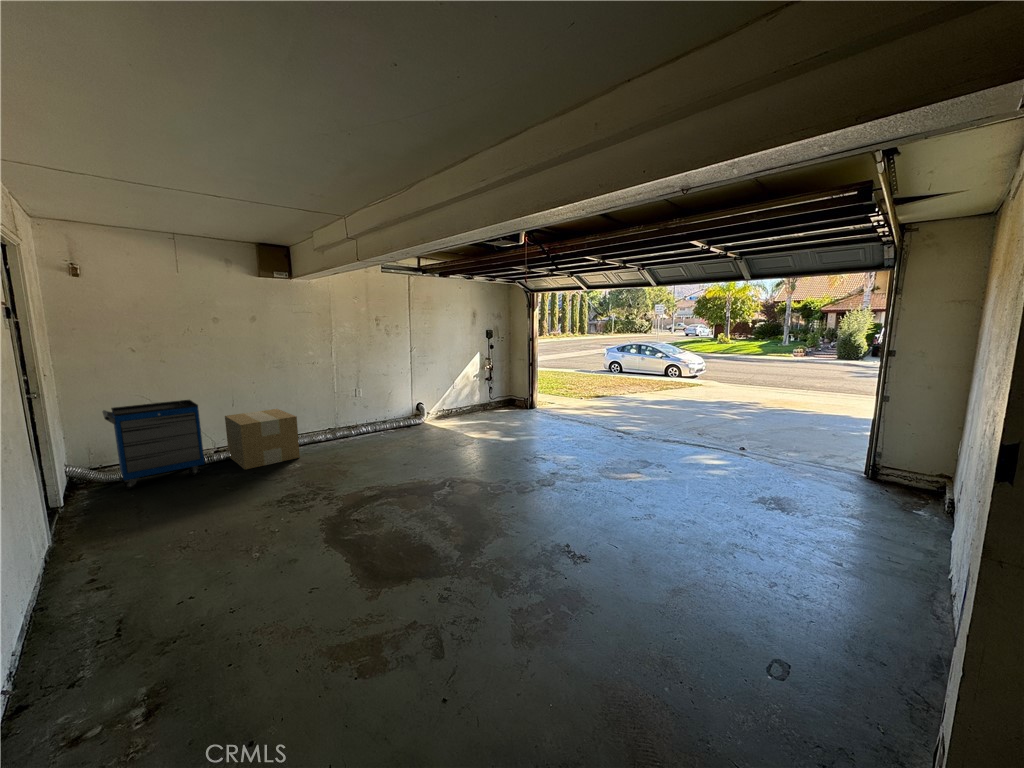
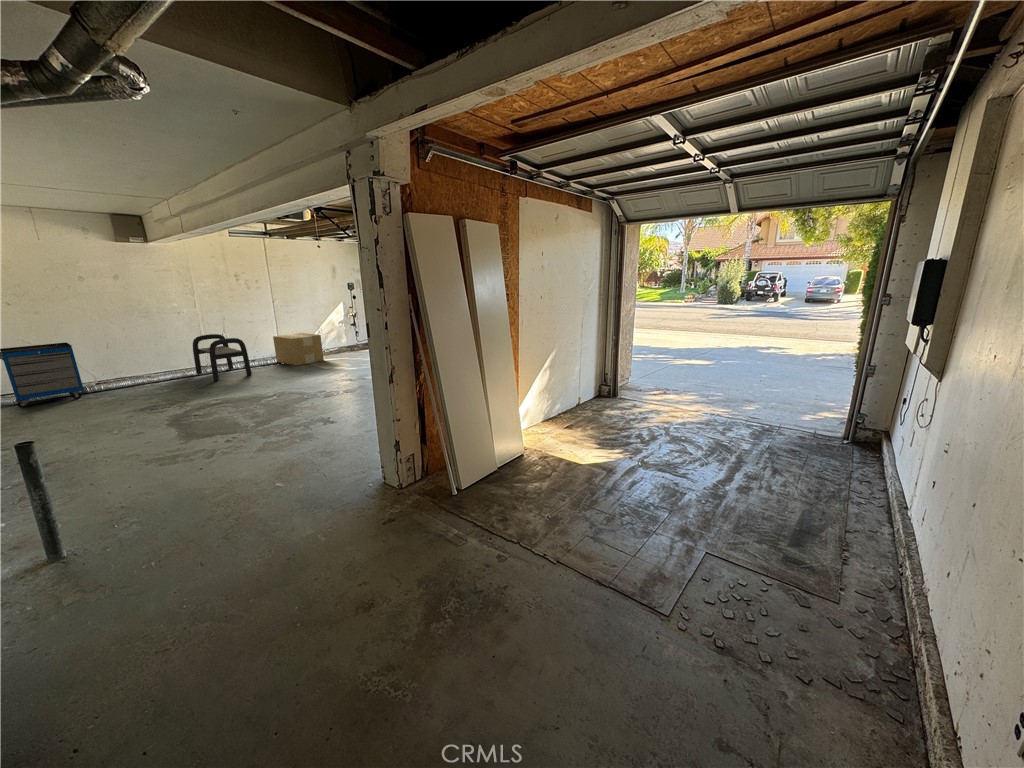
bench: none [325,389,394,451] -> present [193,334,252,381]
cardboard box: present [225,409,300,470] -> present [273,333,324,365]

